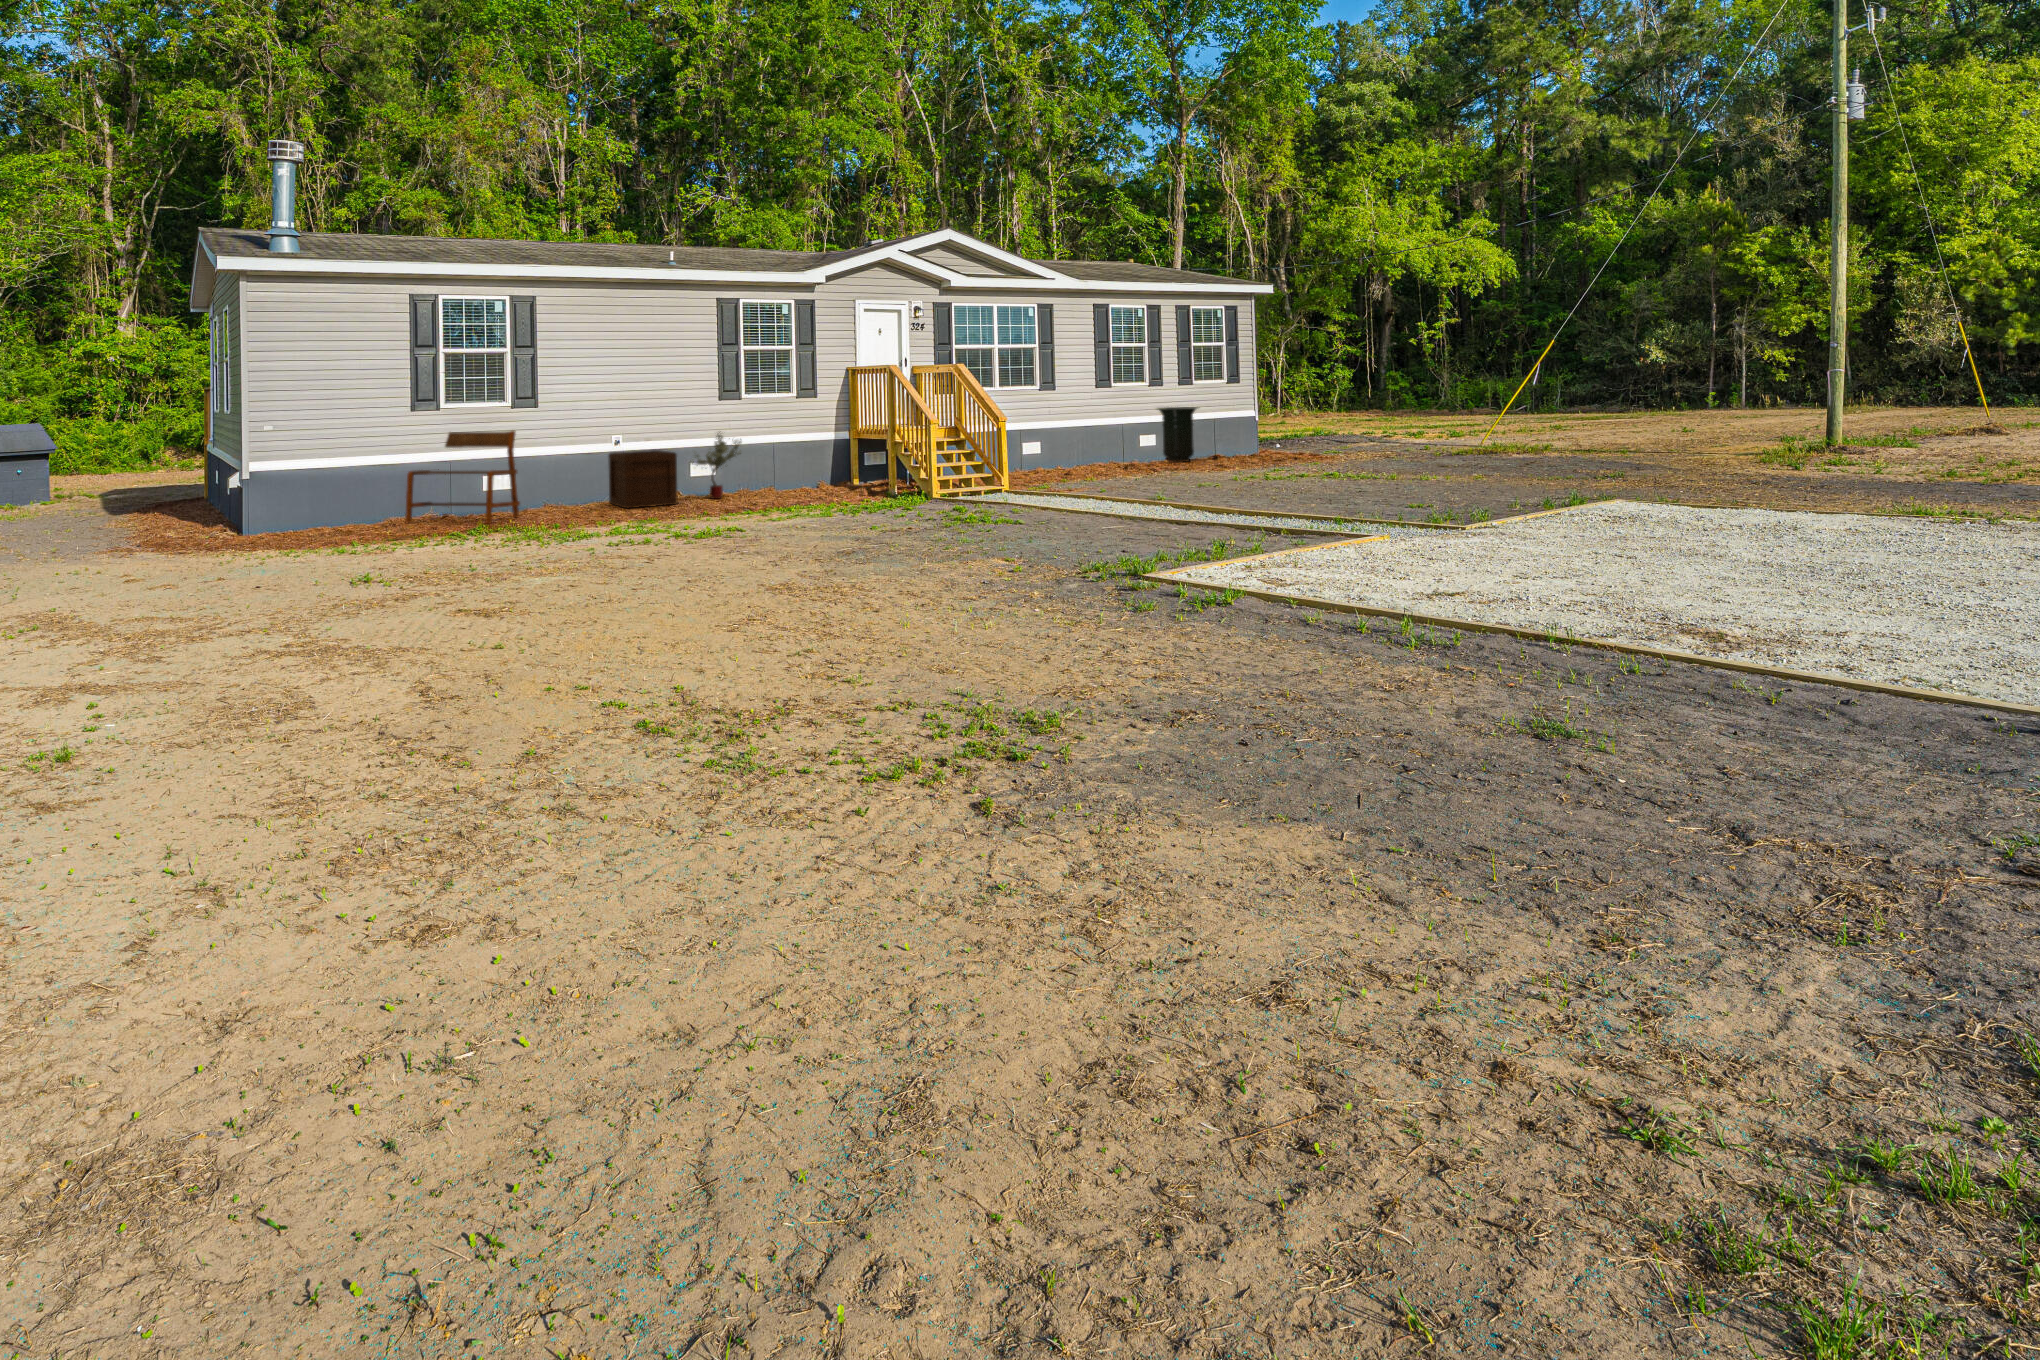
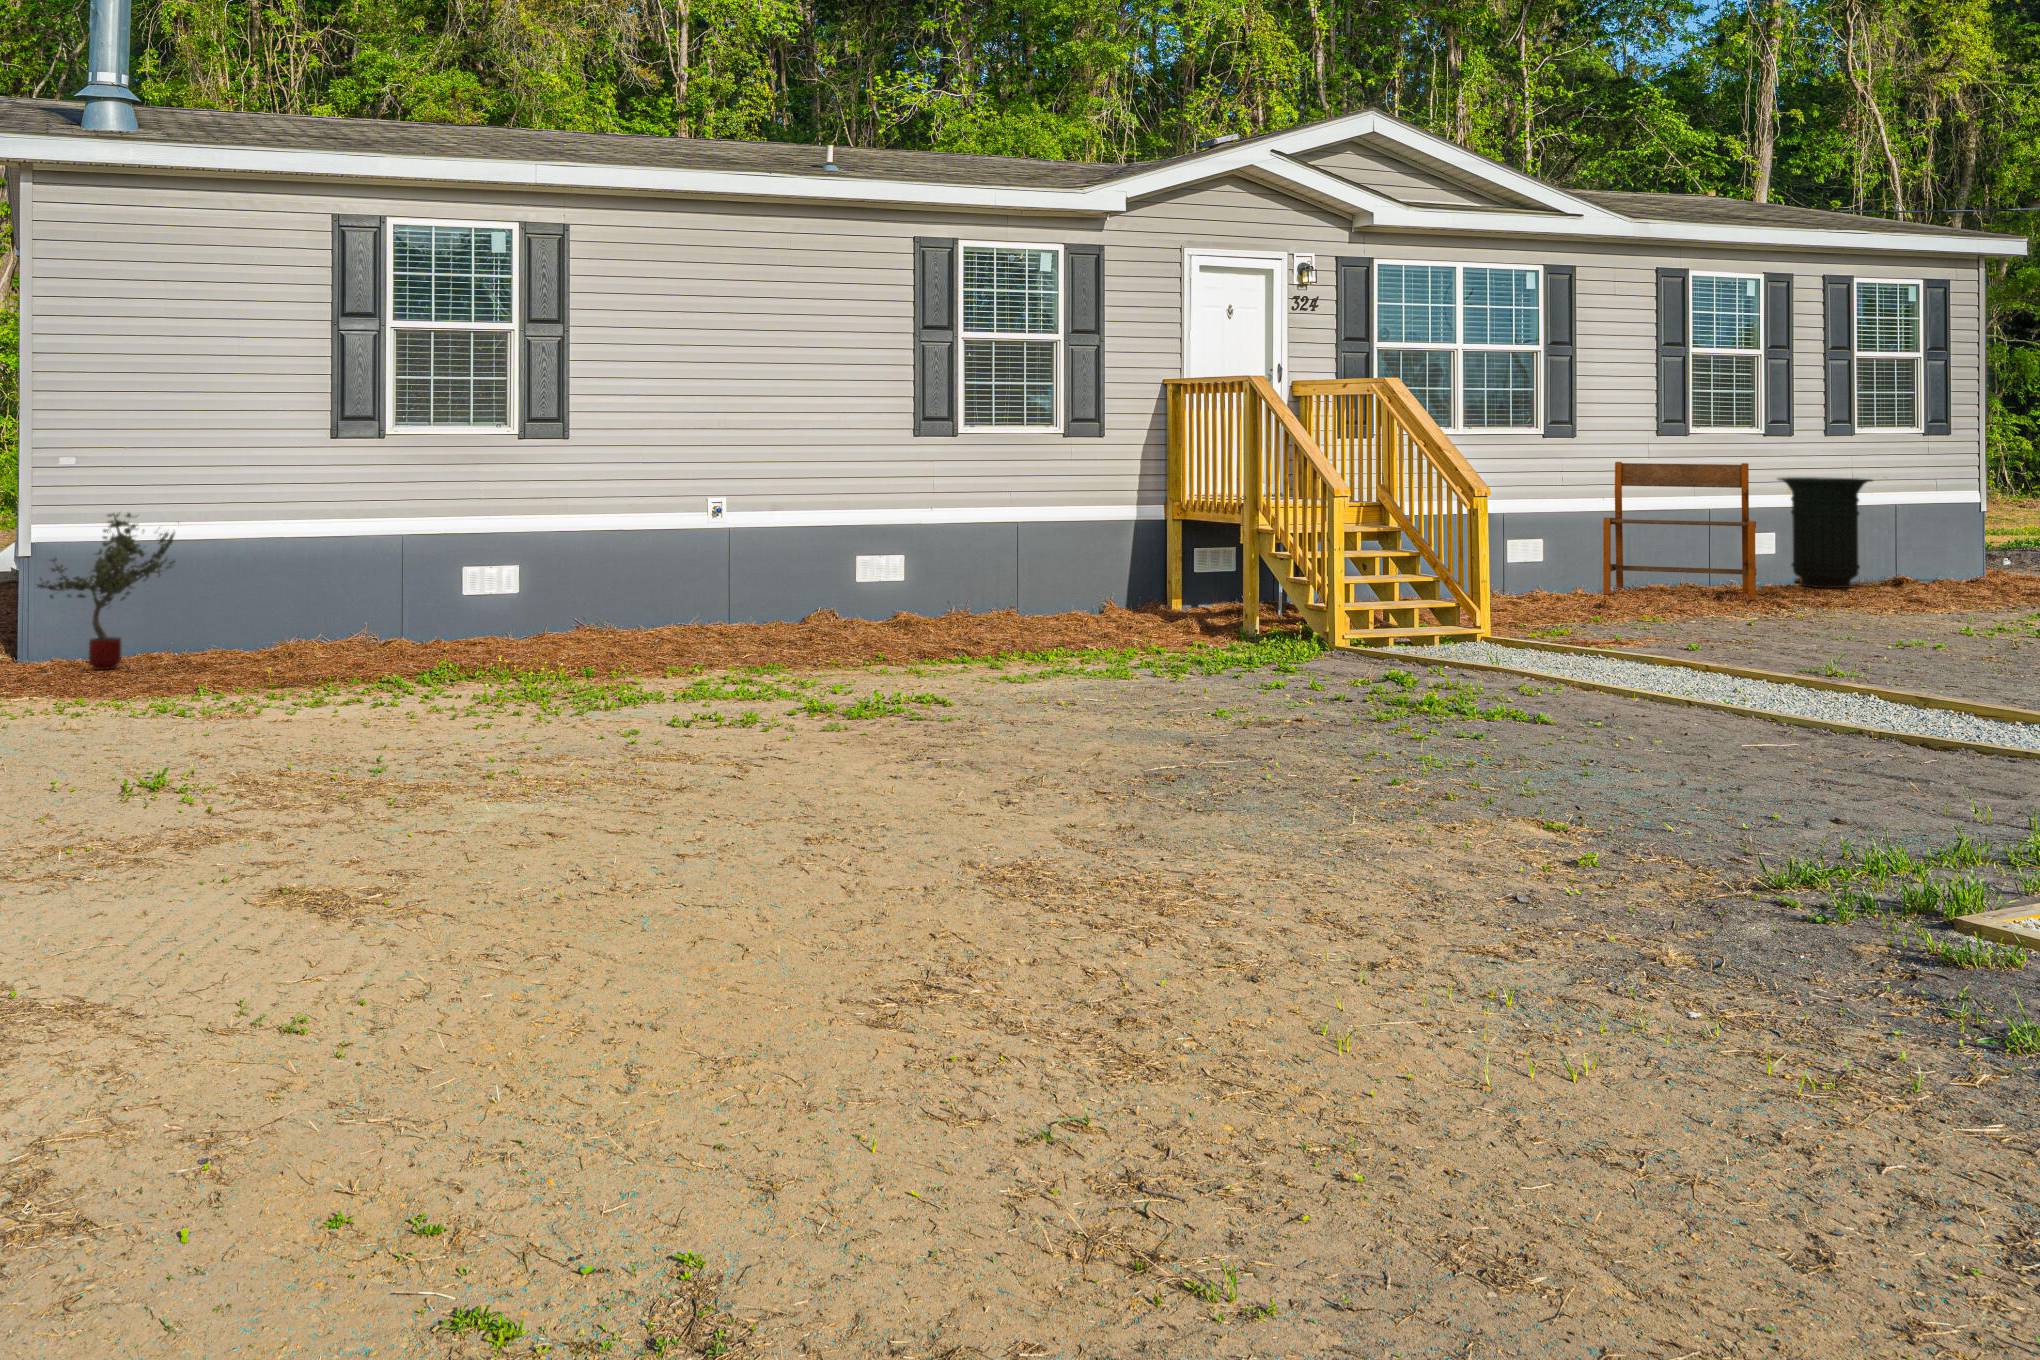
bench: present [405,431,520,524] -> present [1603,462,1756,600]
potted tree: present [692,431,741,499] -> present [37,513,175,670]
wooden crate: present [609,450,678,508] -> none [698,529,827,643]

